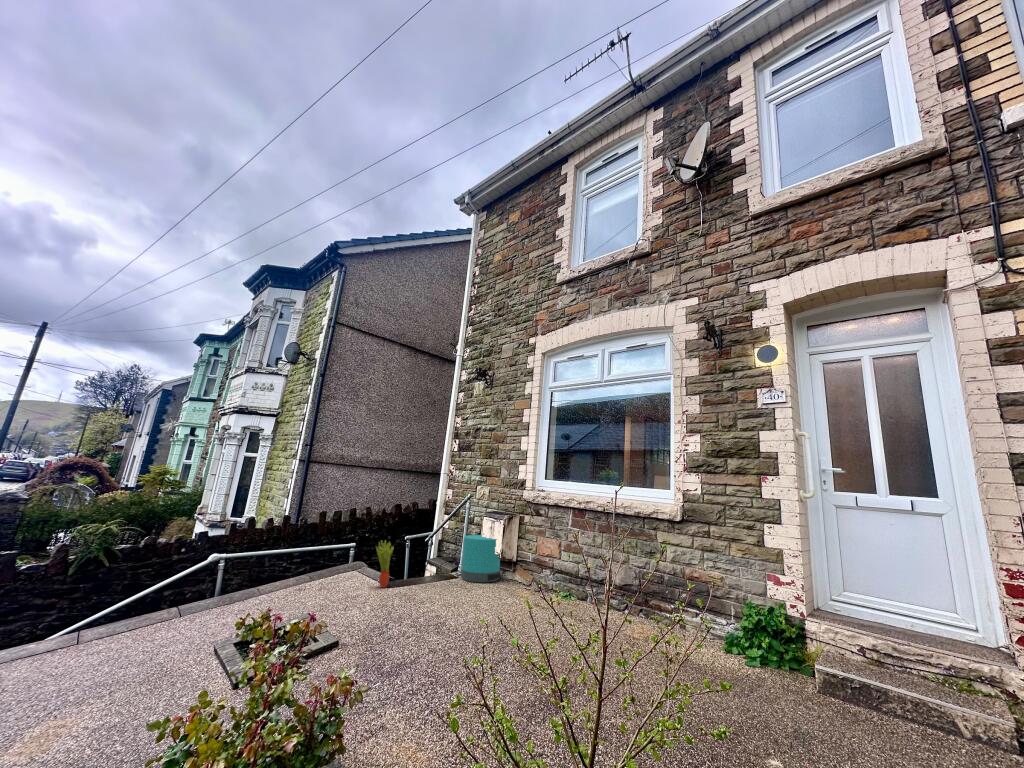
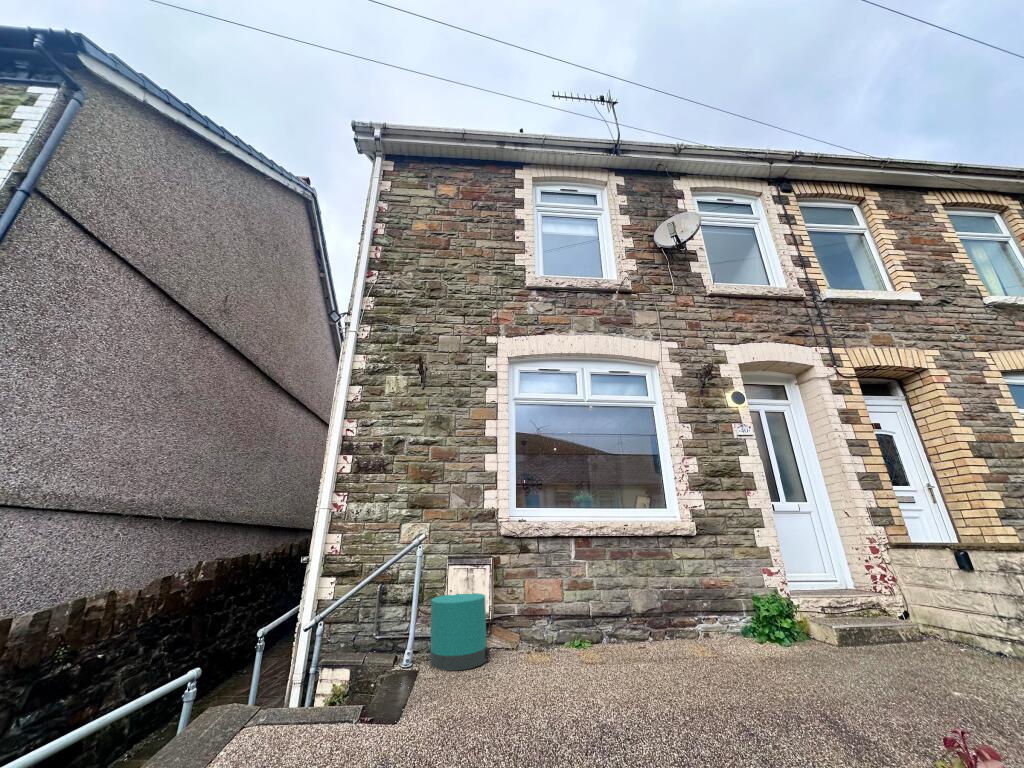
potted plant: present [377,541,394,587] -> none [387,633,422,733]

